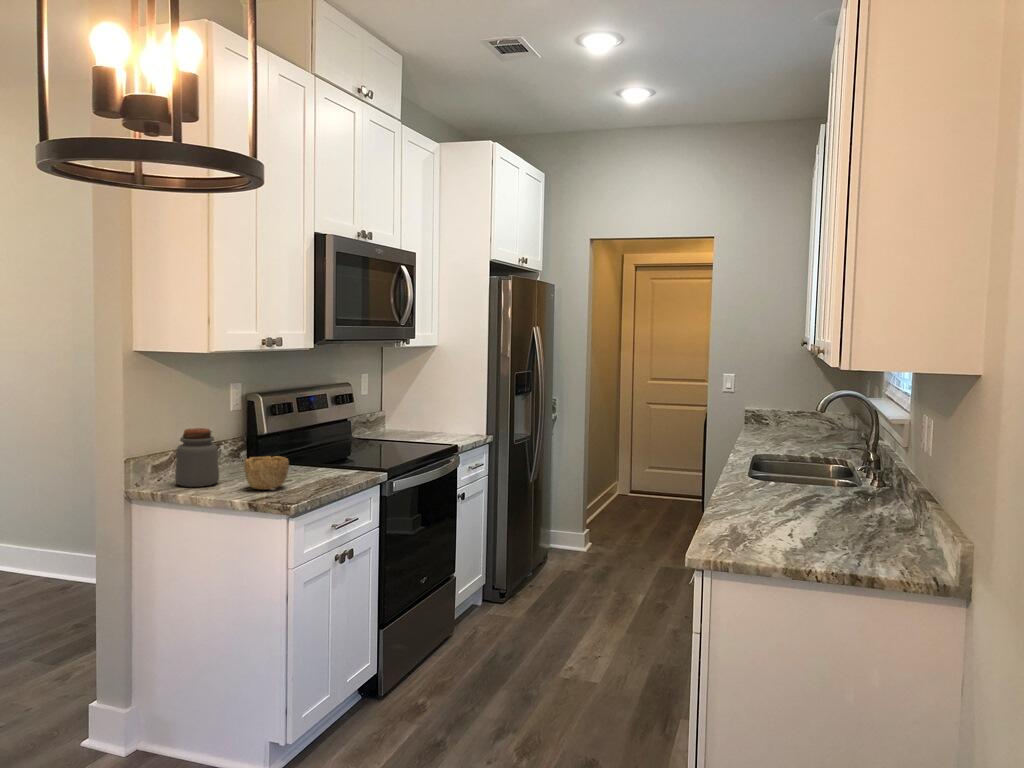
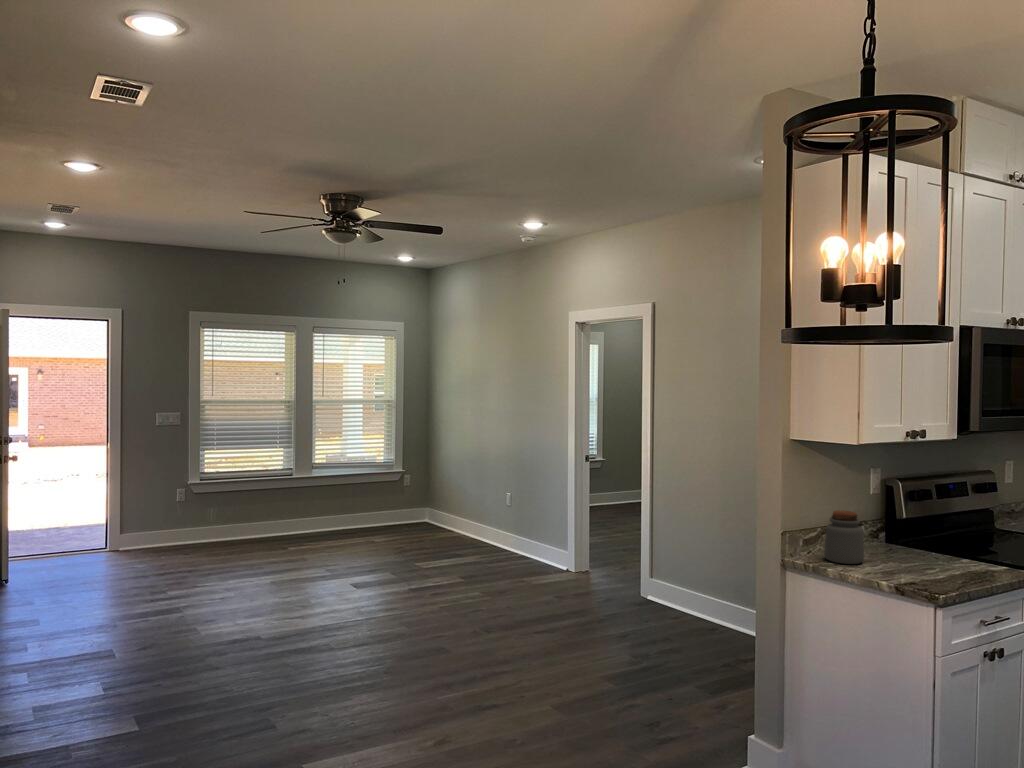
bowl: present [244,456,289,490] -> none [889,543,934,576]

